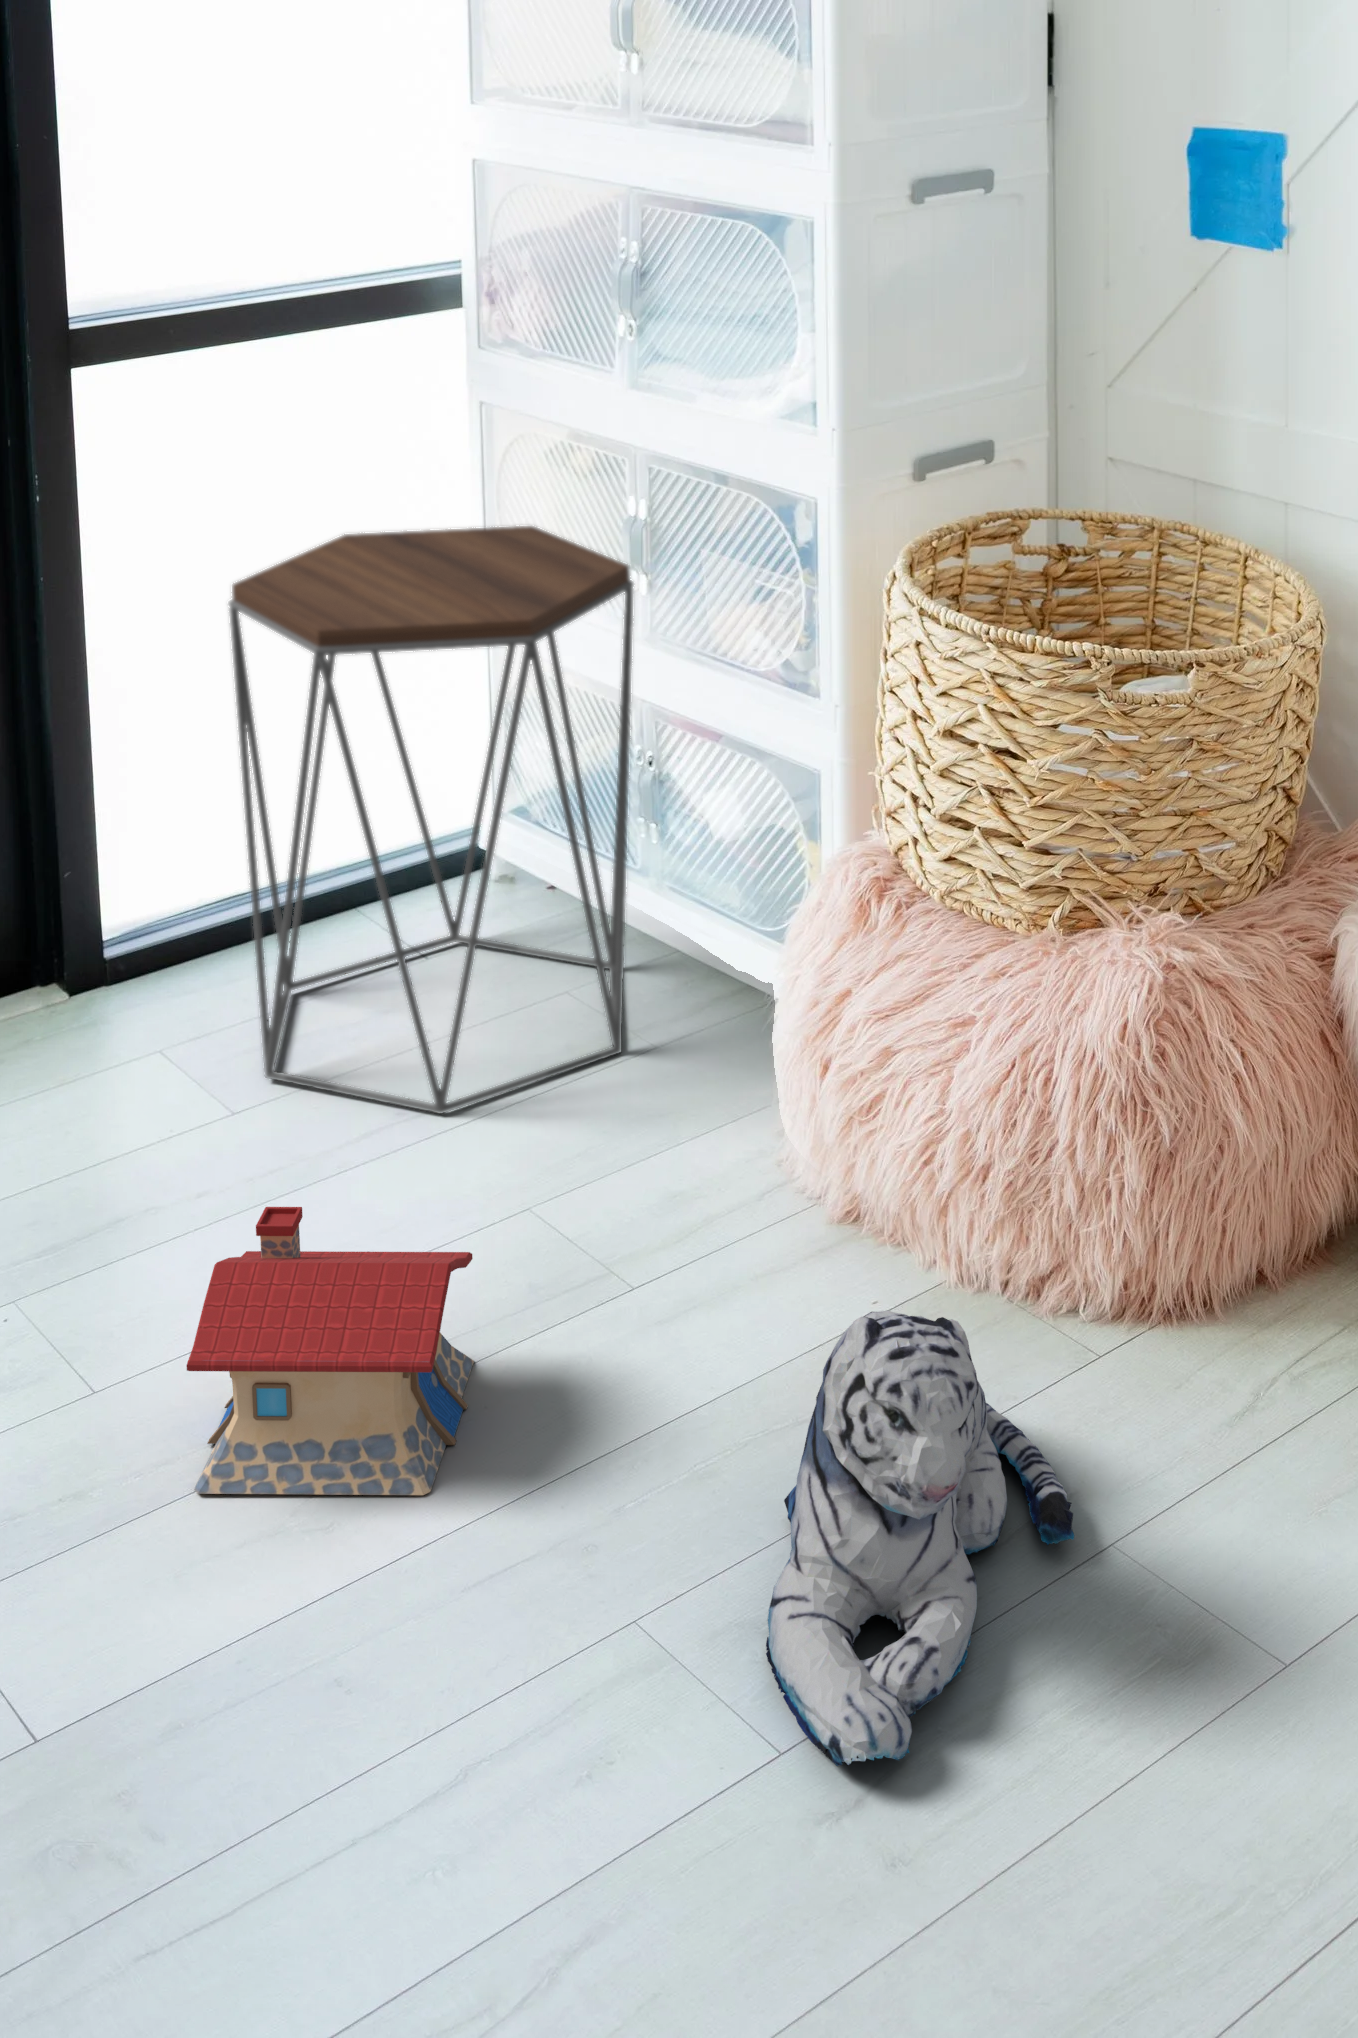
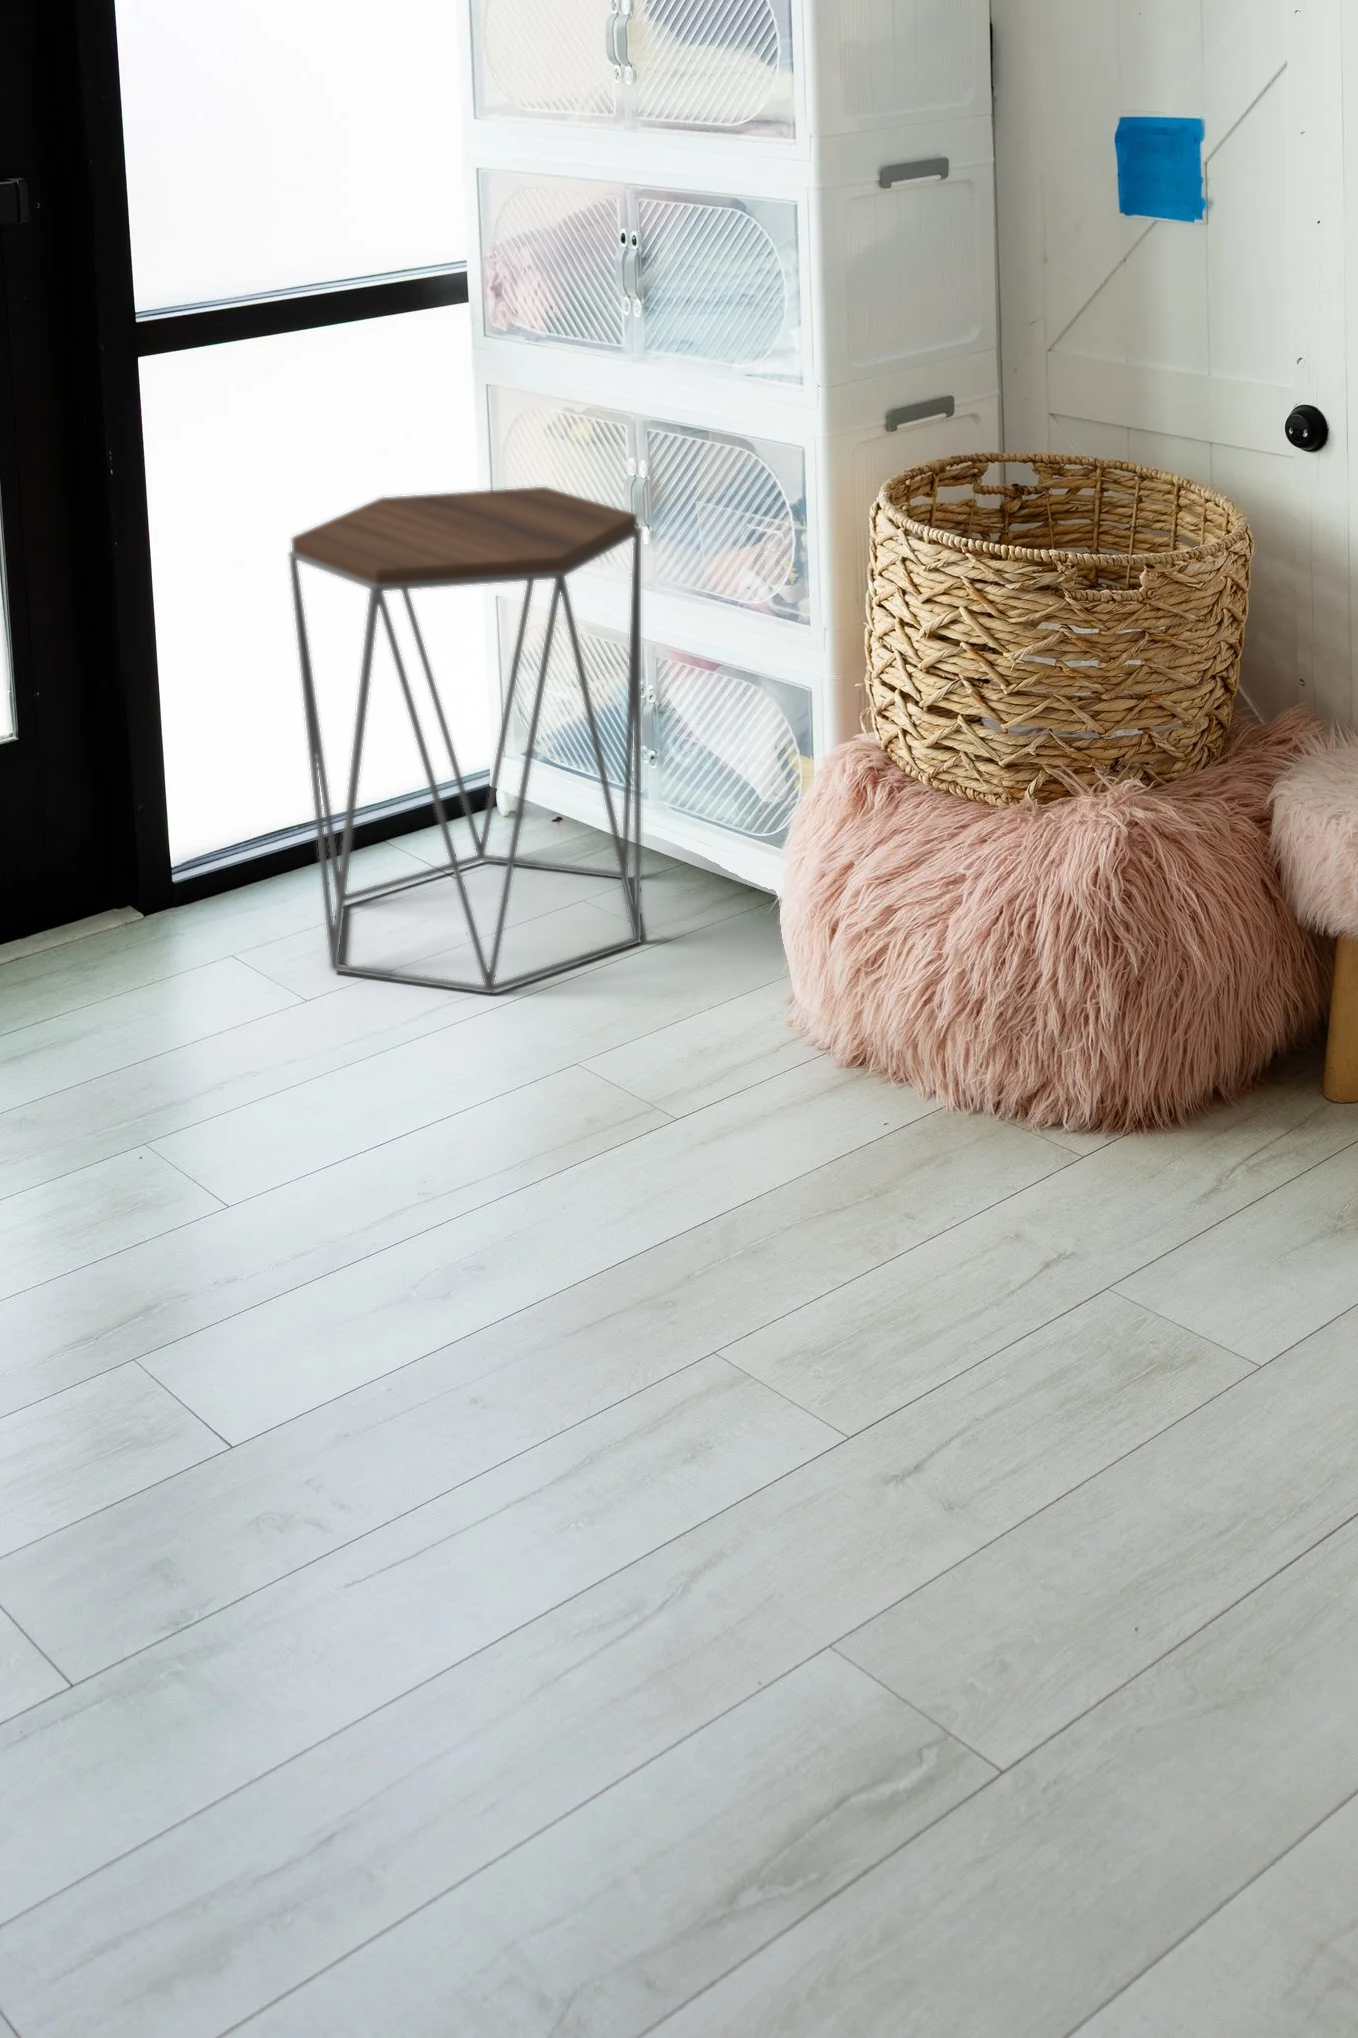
toy house: present [187,1207,474,1495] -> none [315,1043,547,1279]
plush toy: present [766,1310,1074,1766] -> none [825,1091,1077,1452]

